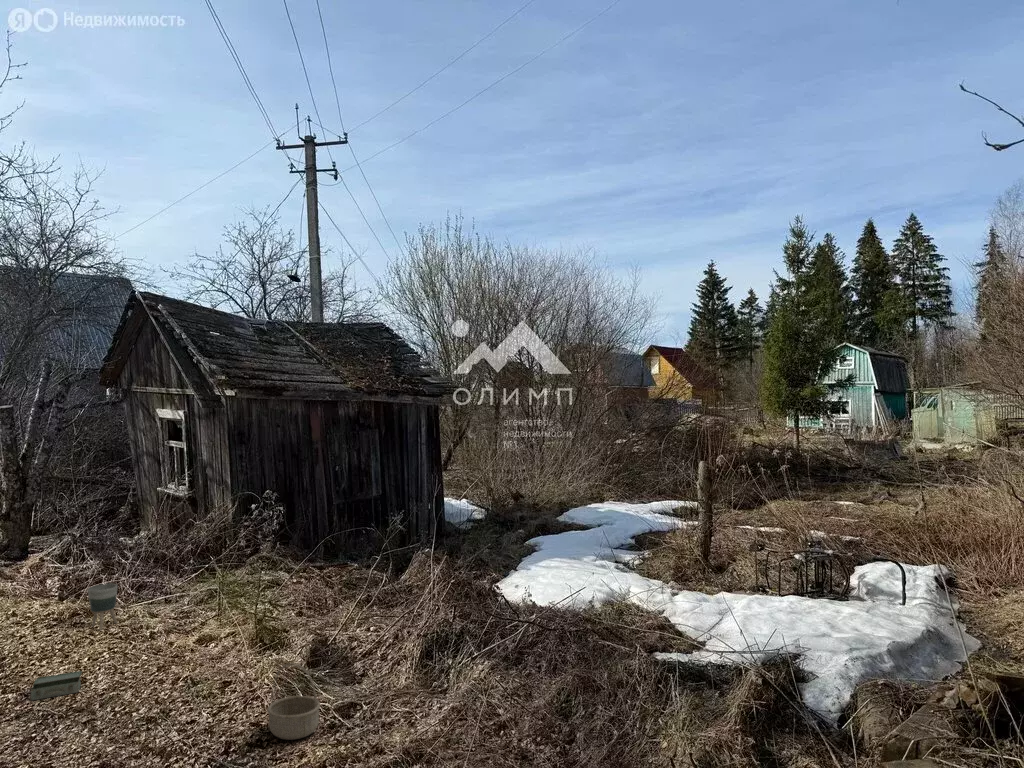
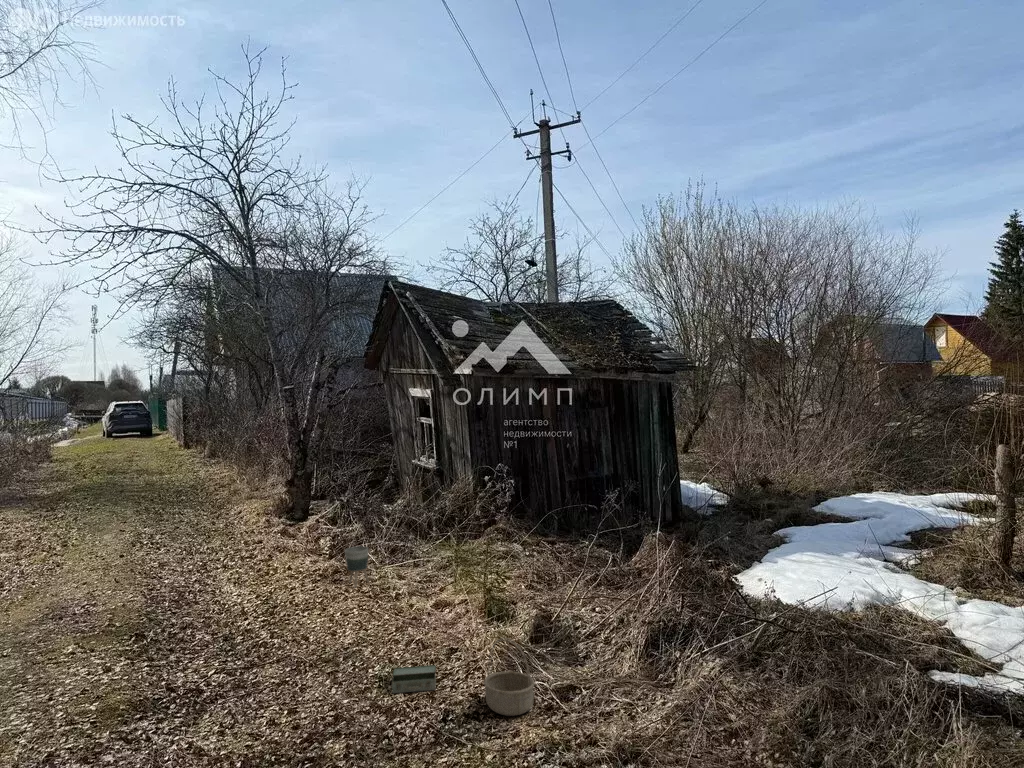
toolbox: present [31,671,82,700] -> present [392,665,436,693]

